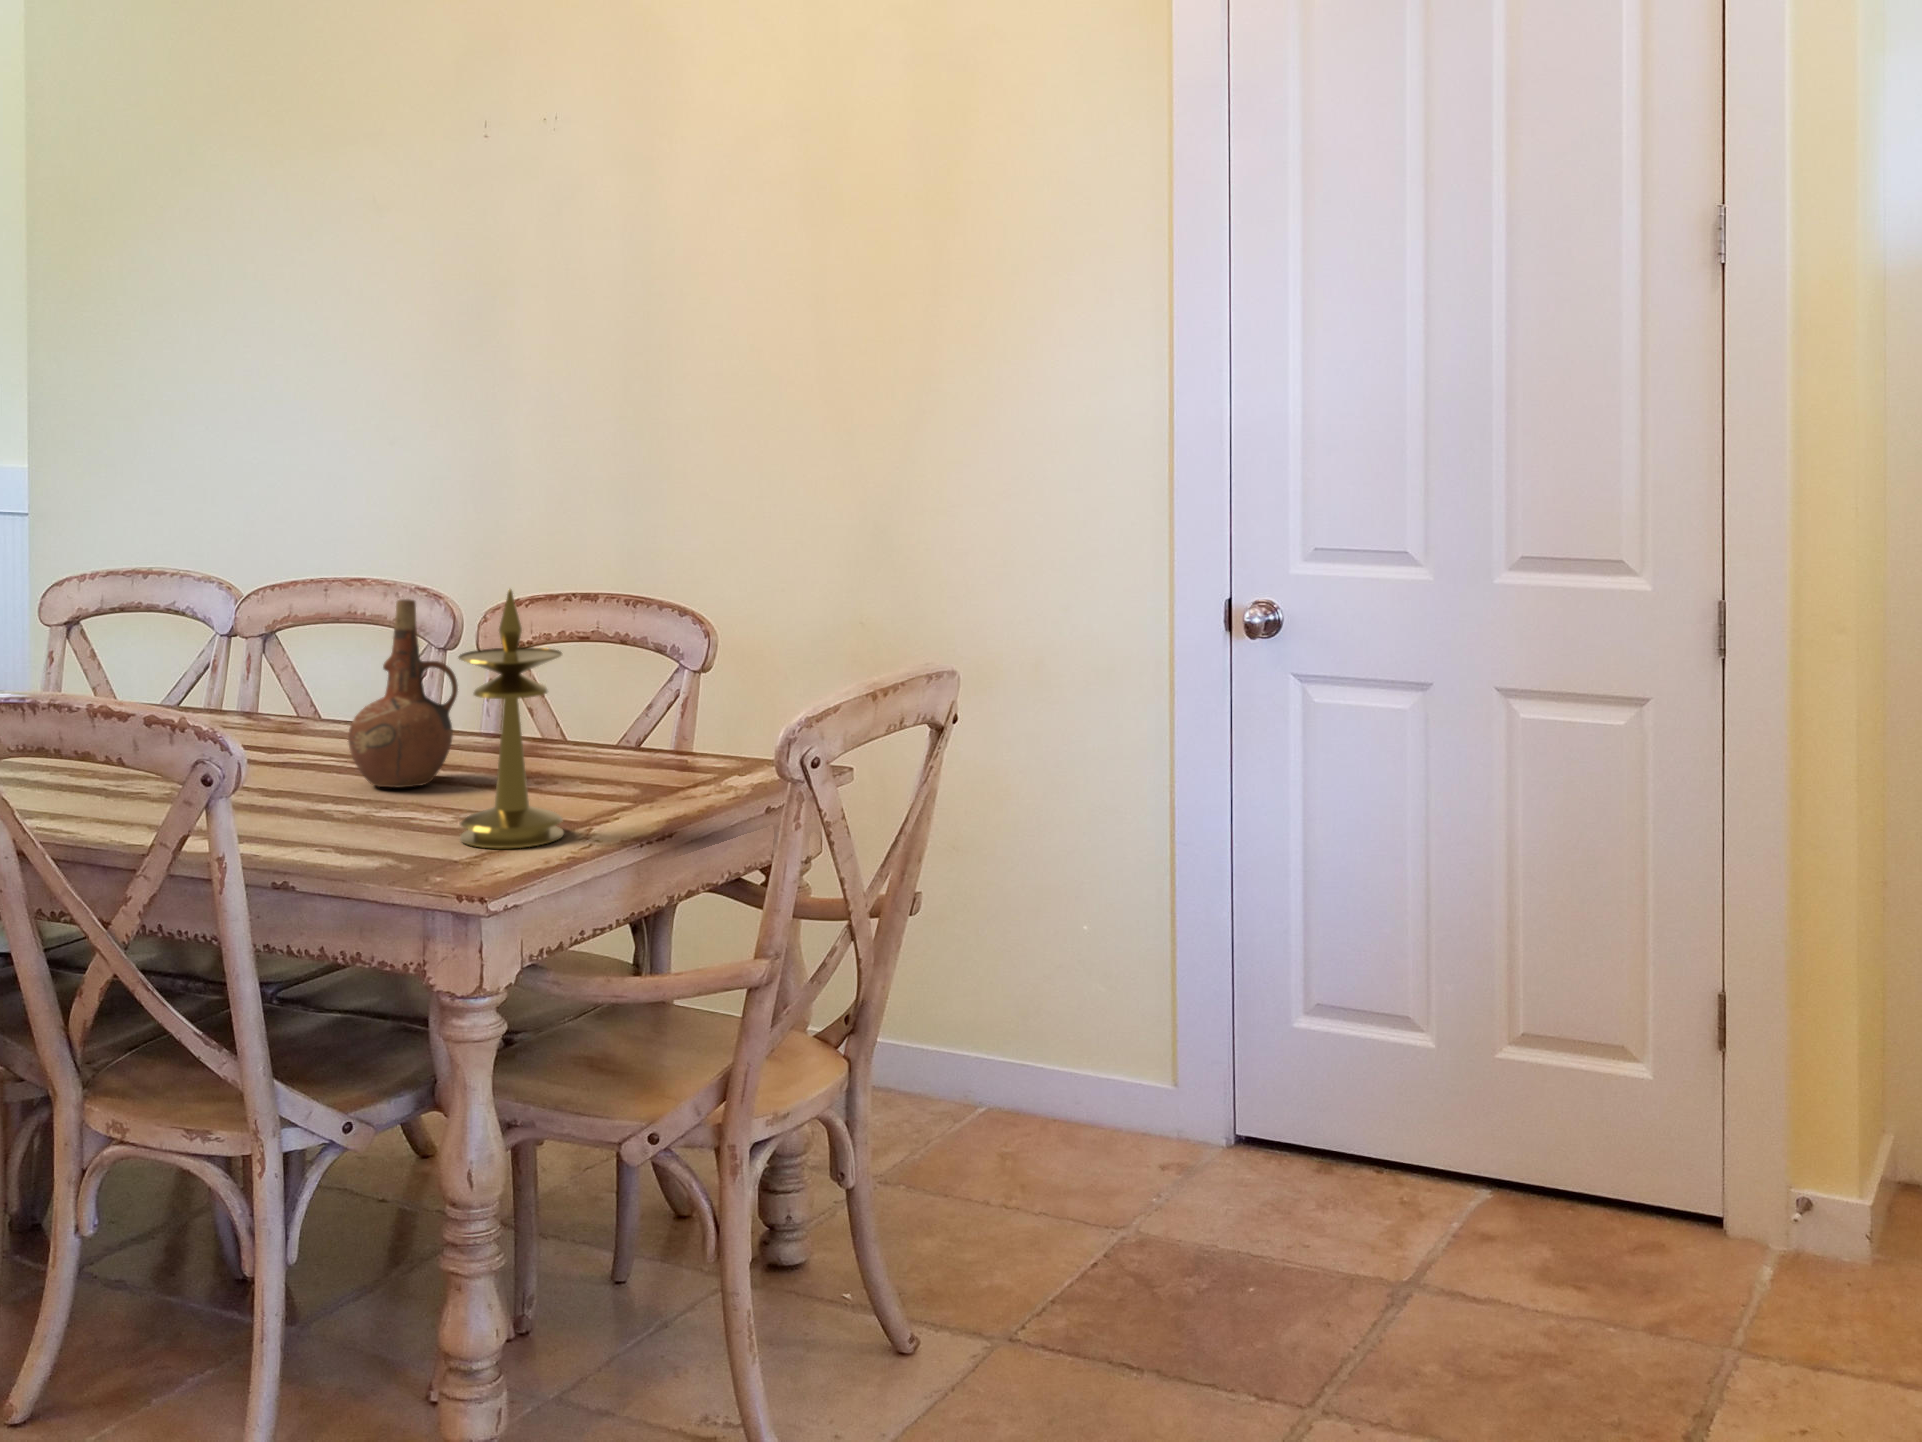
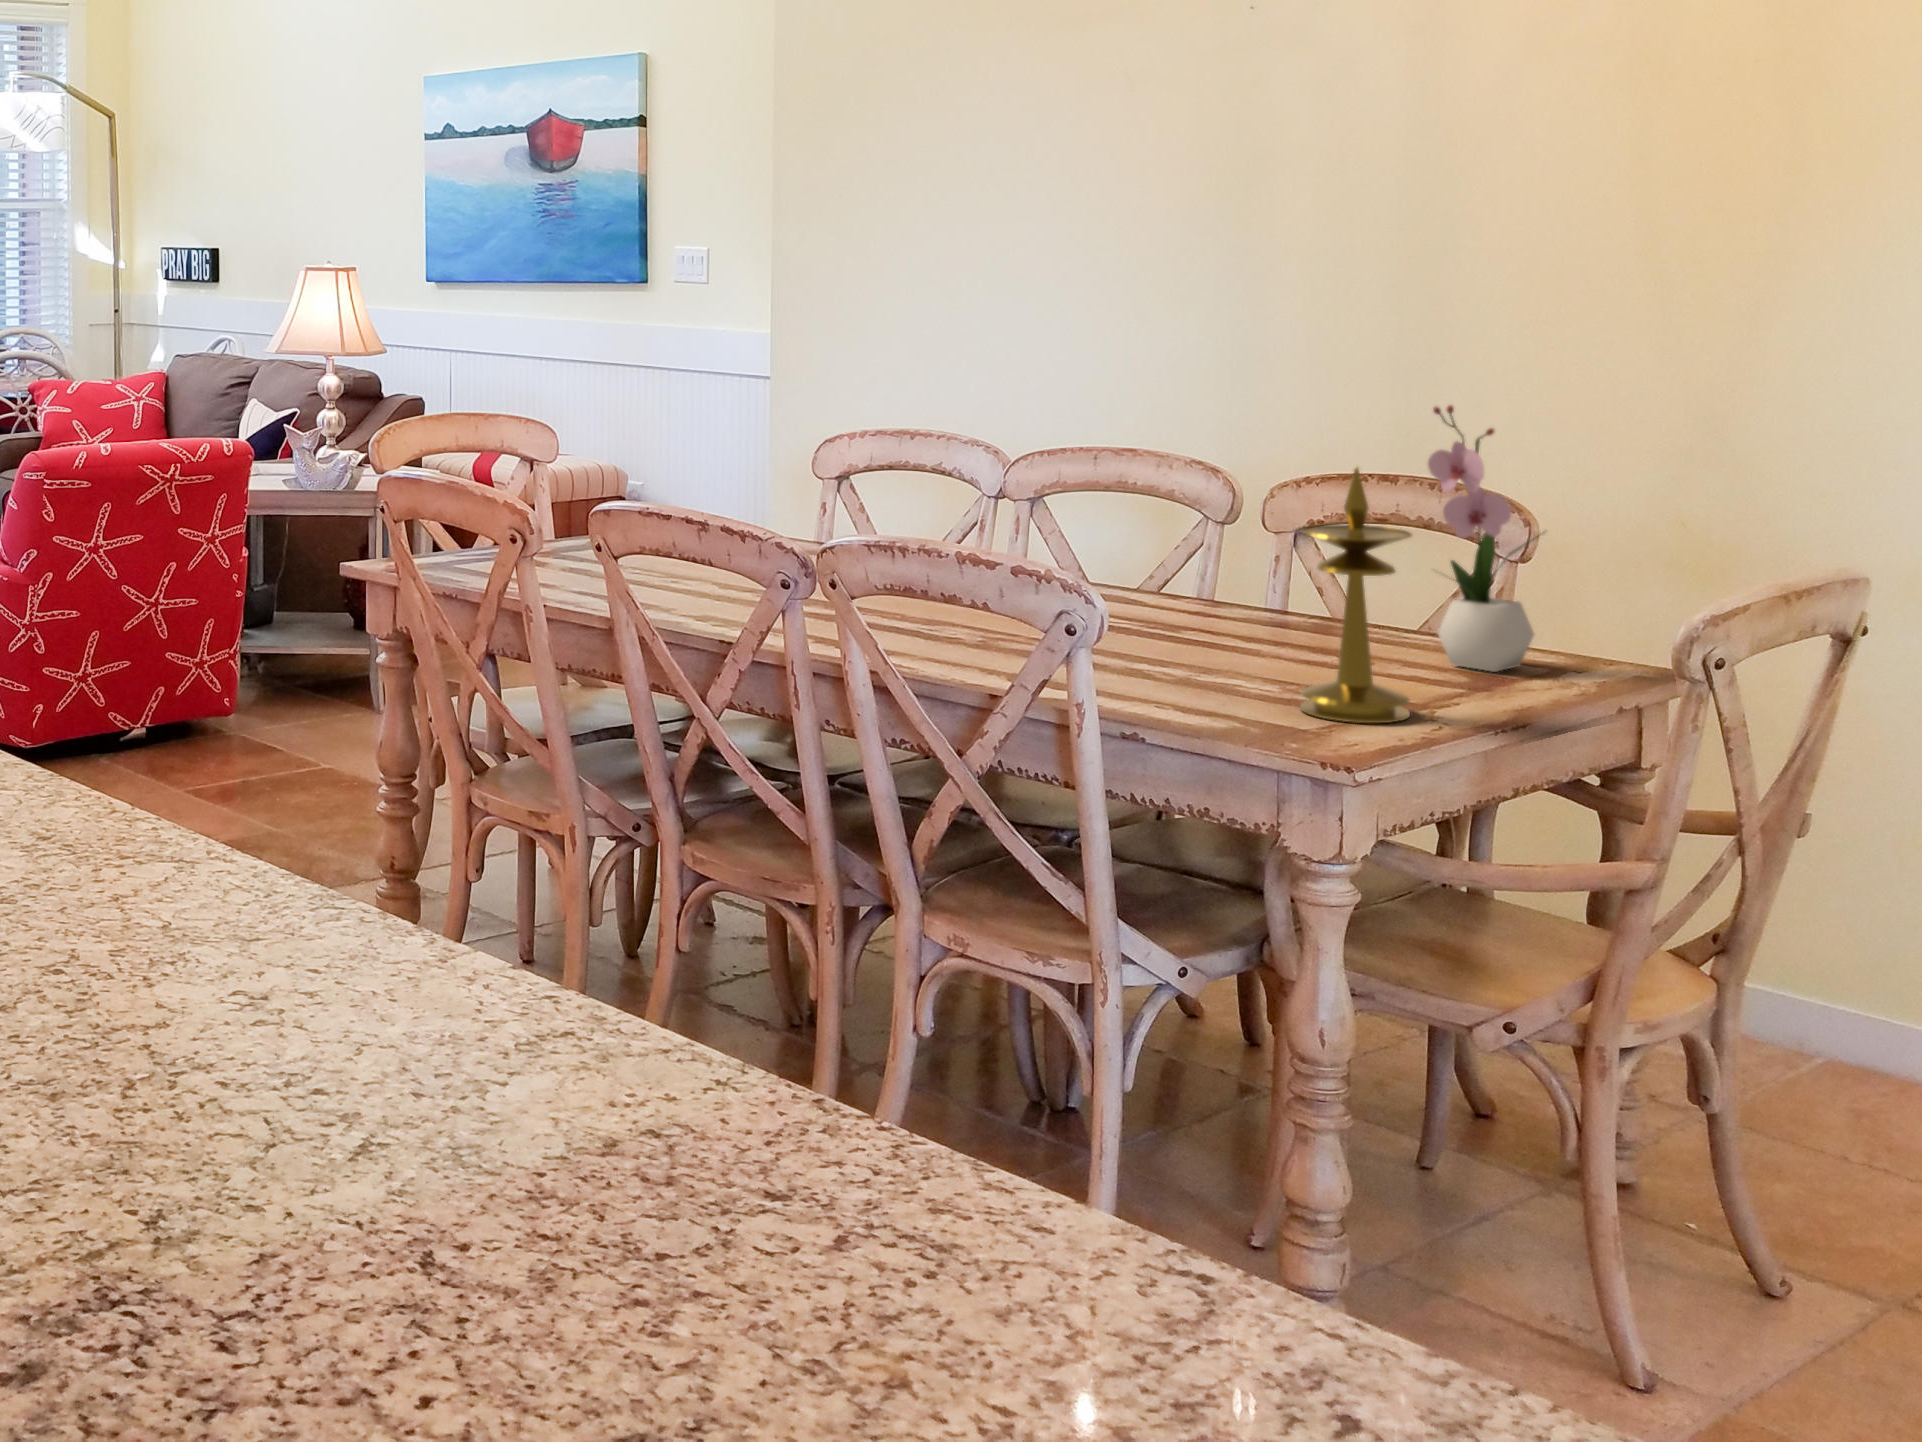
flower arrangement: none [599,524,710,782] -> present [1428,405,1547,672]
ceramic pitcher: present [348,599,458,788] -> none [1157,471,1269,654]

